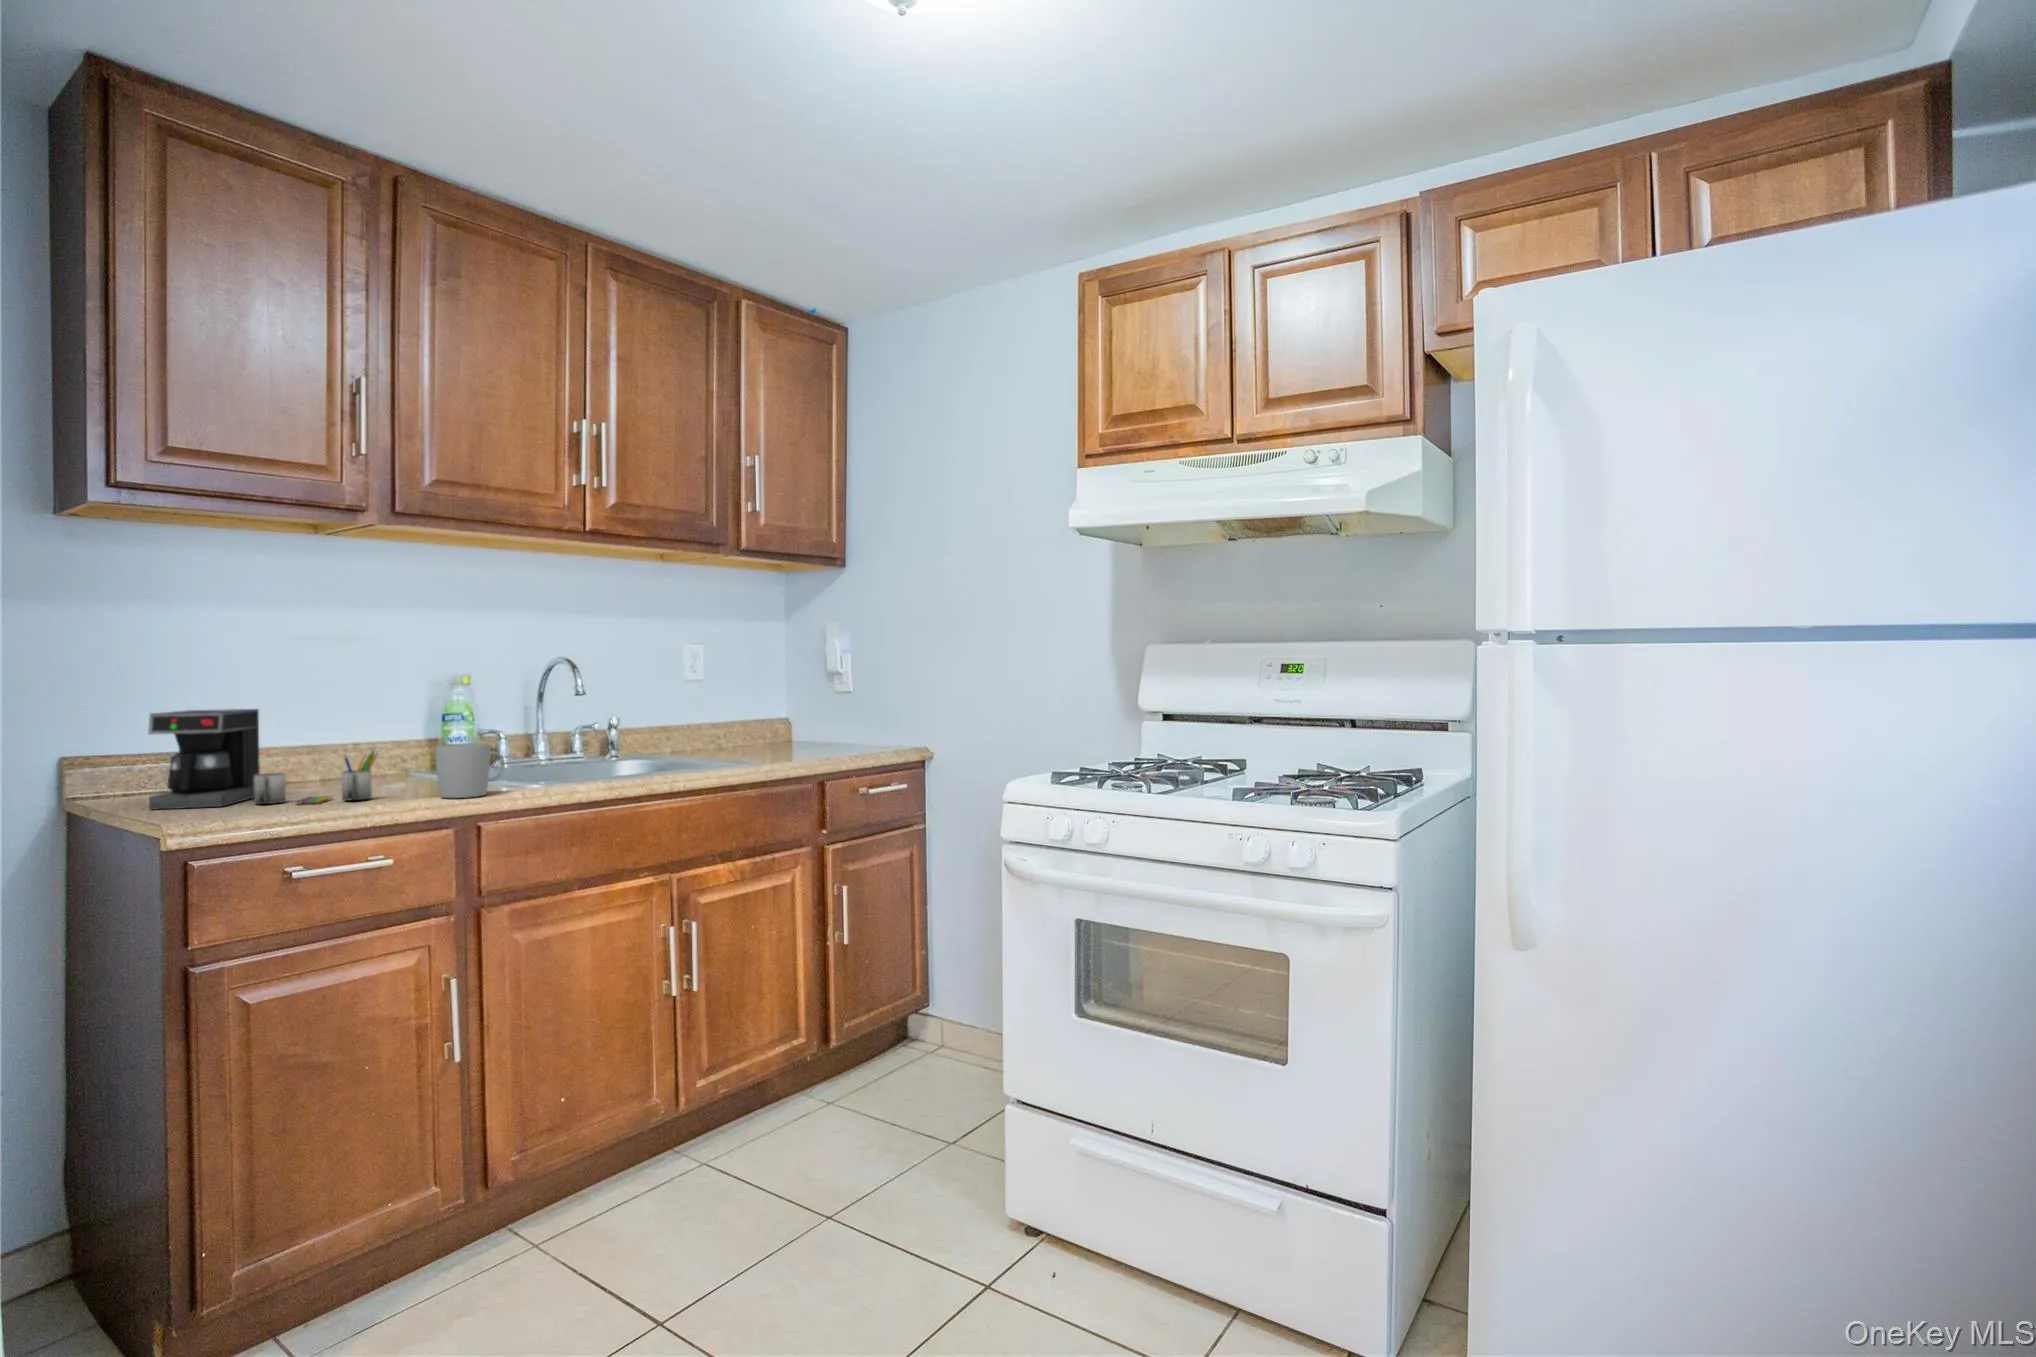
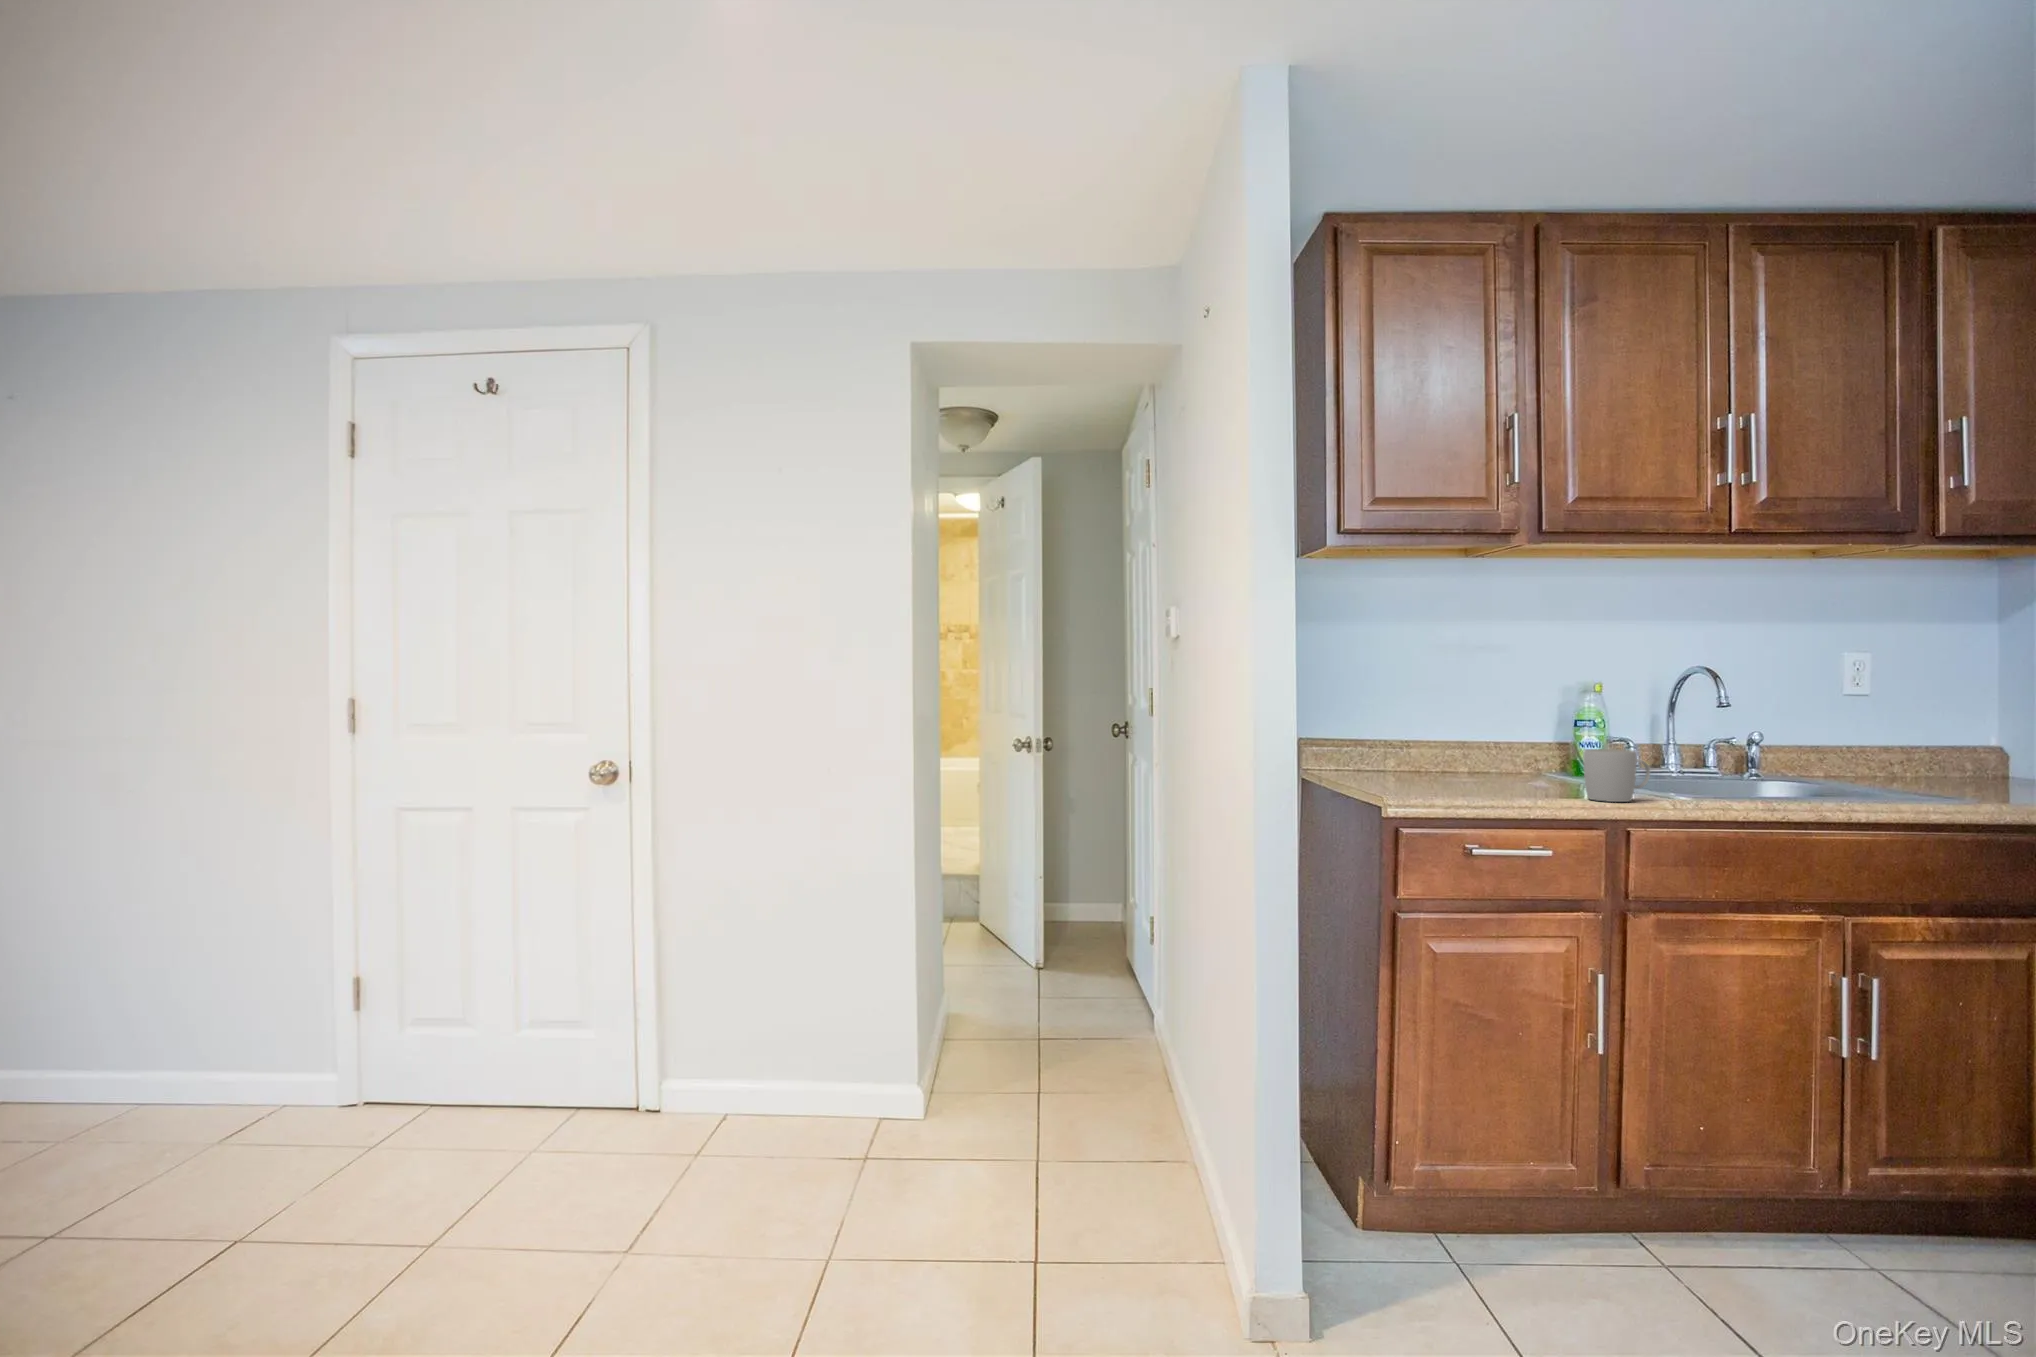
coffee maker: present [148,709,377,810] -> none [1360,709,1531,794]

